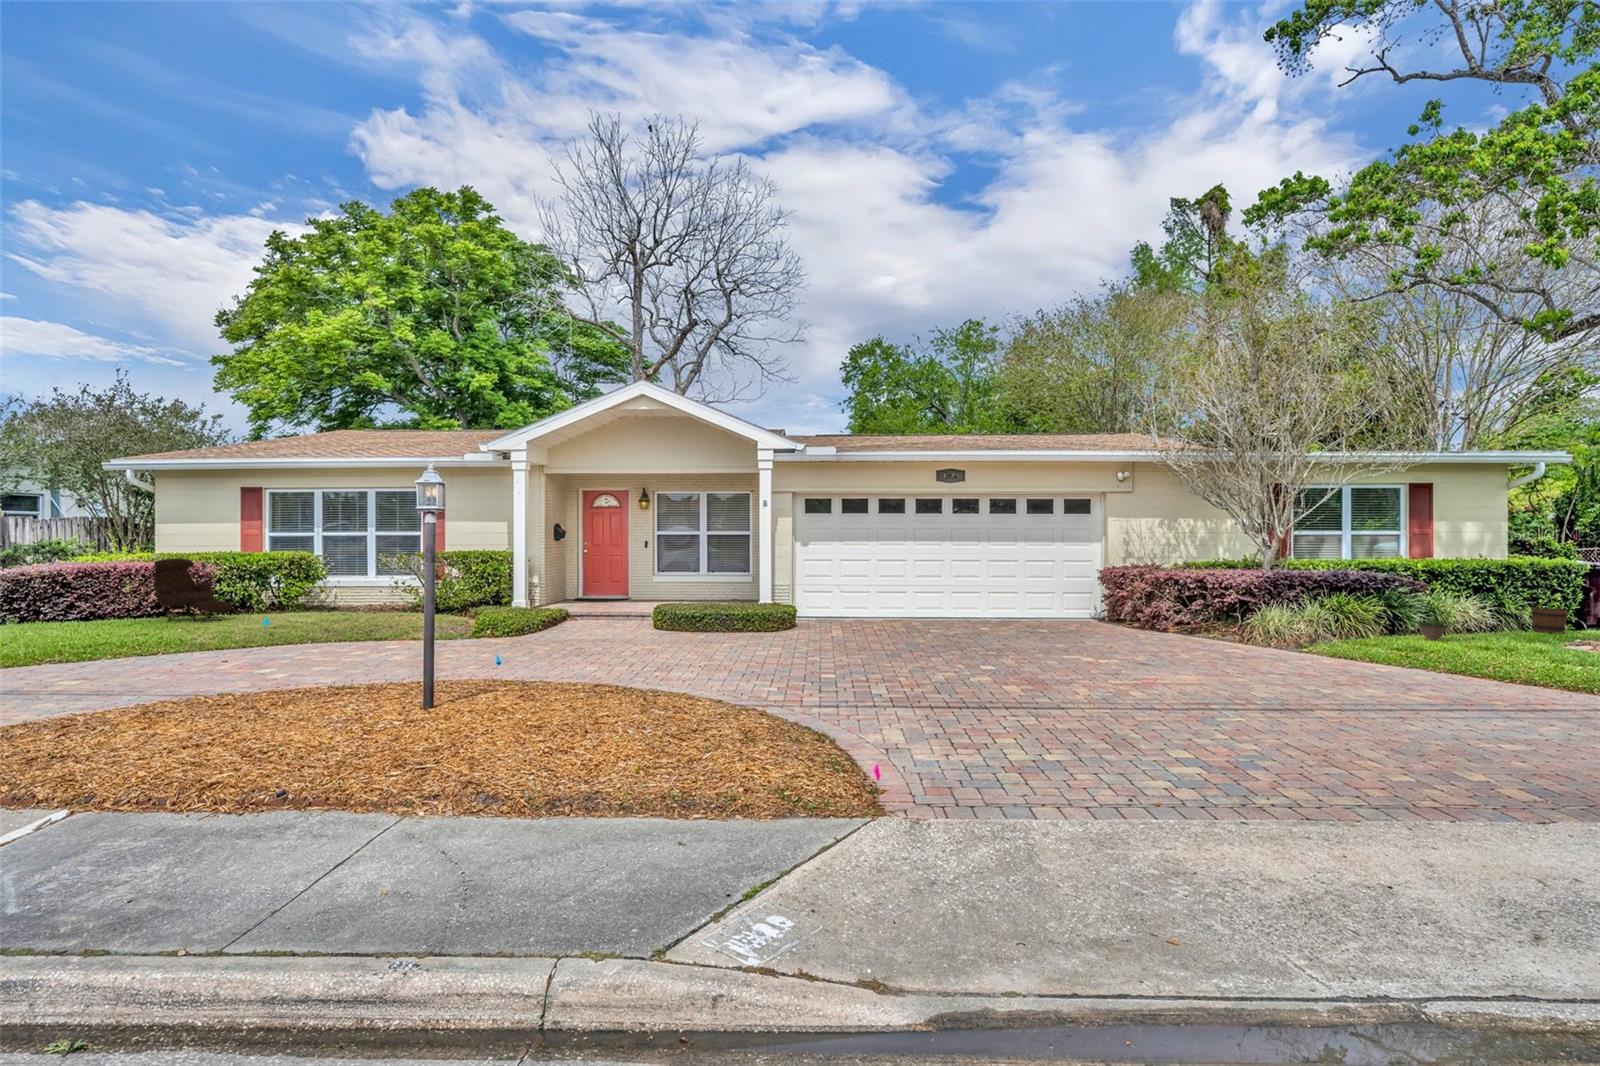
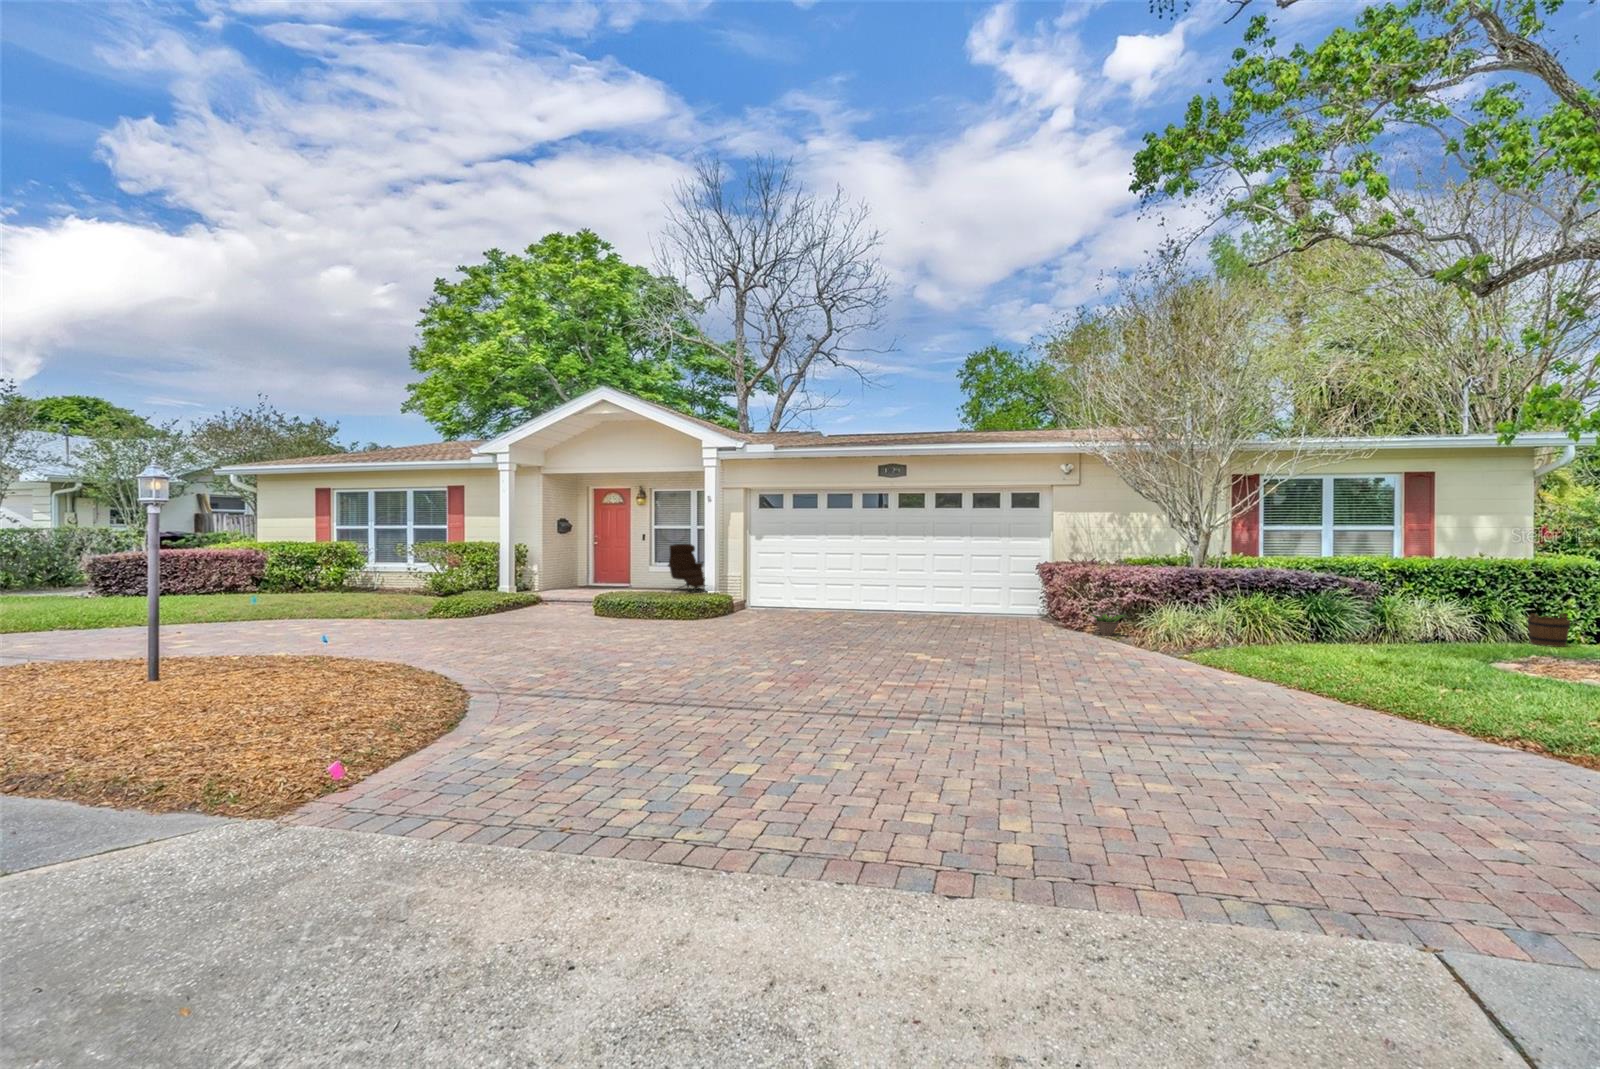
lounge chair: present [153,558,232,621] -> present [668,544,705,593]
decorative plant: present [1417,618,1450,640] -> present [1090,614,1125,636]

